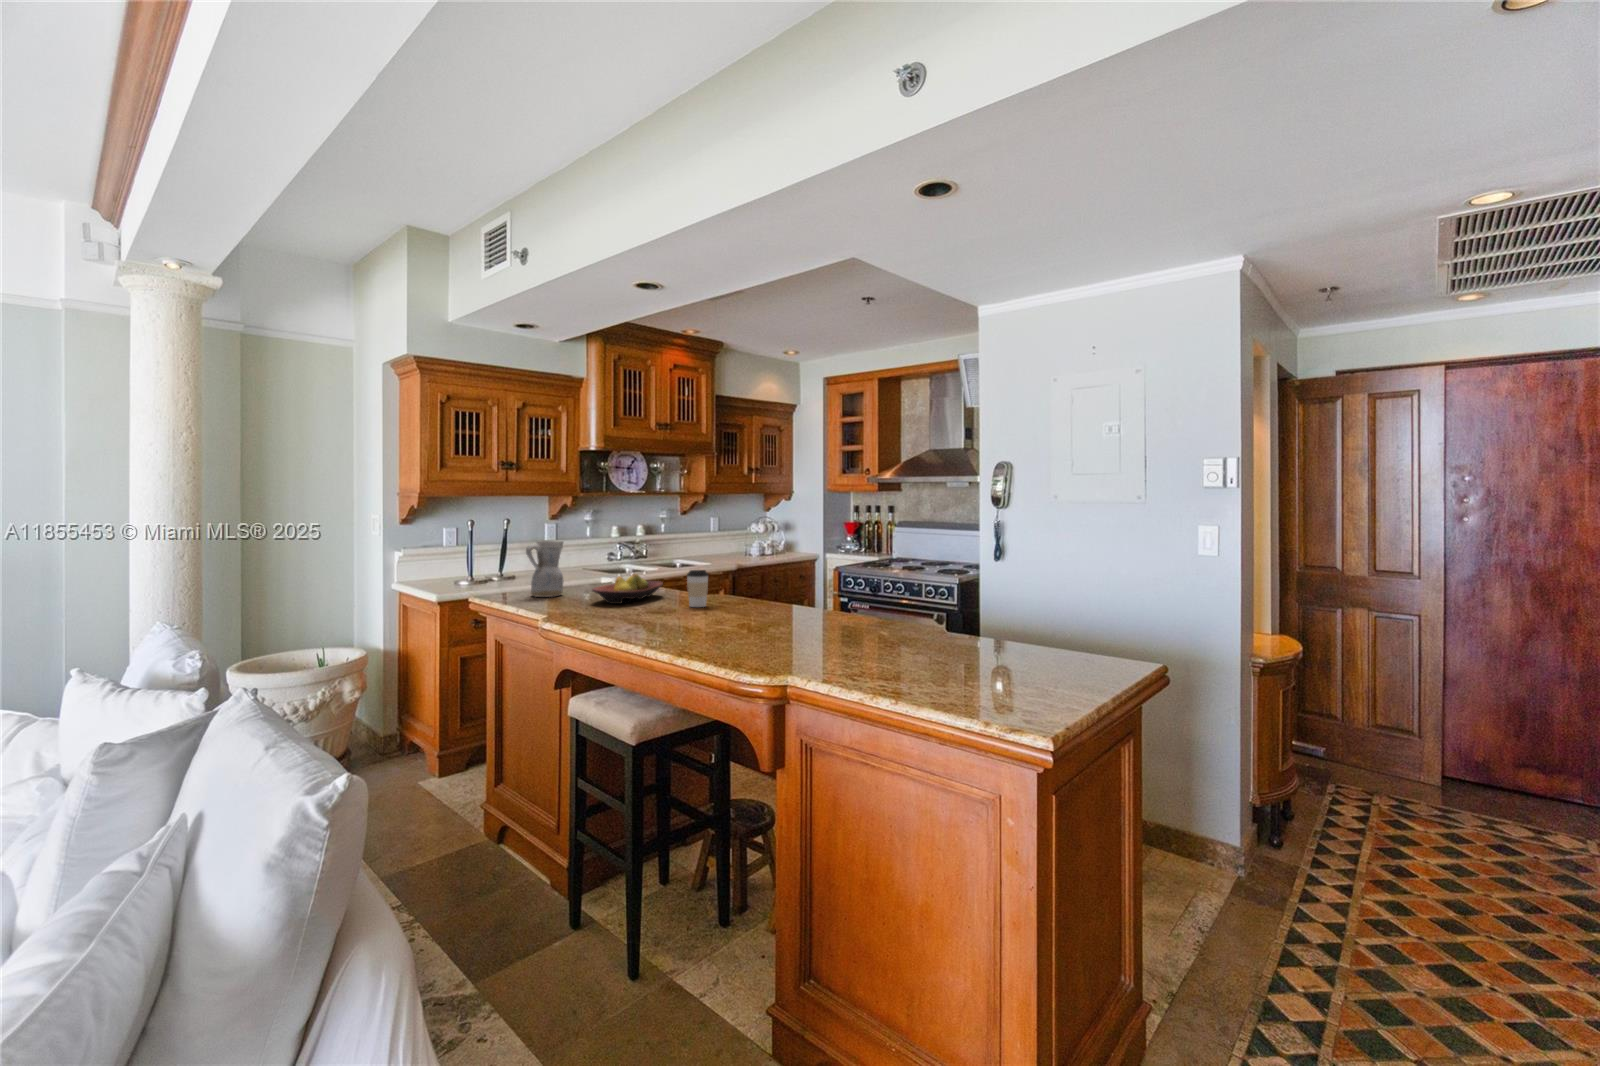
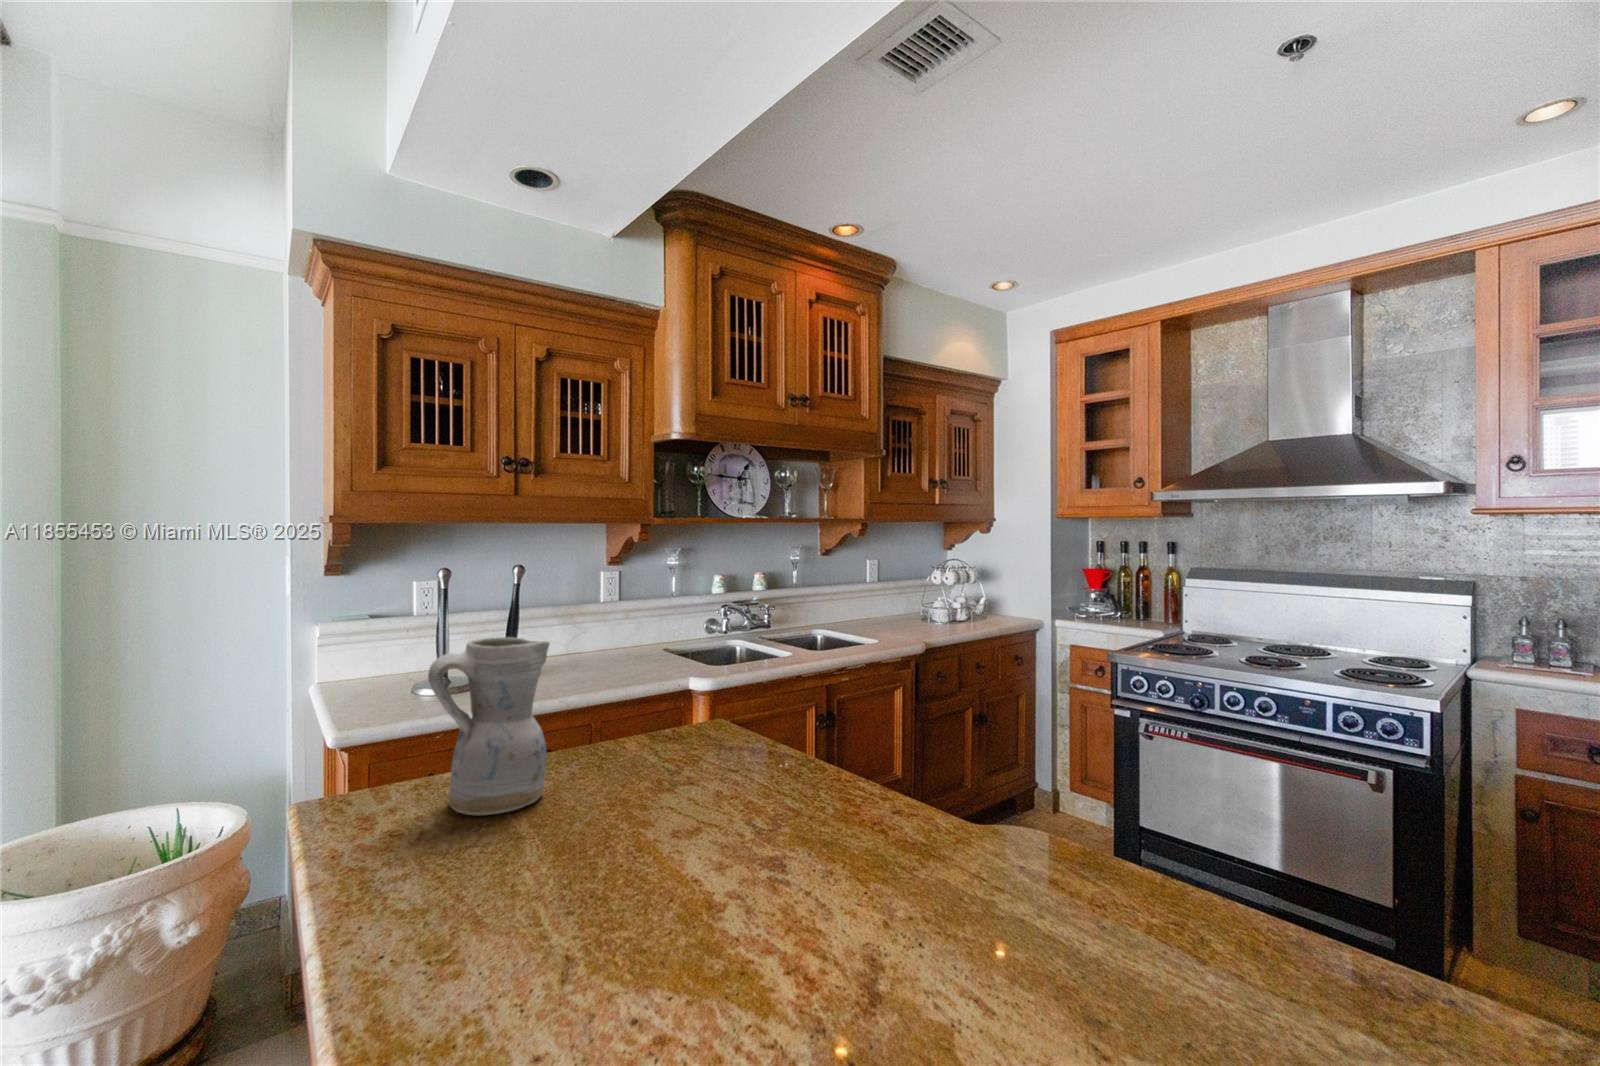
coffee cup: present [687,570,708,607] -> none [954,795,1050,976]
fruit bowl: present [592,574,663,604] -> none [595,757,835,903]

